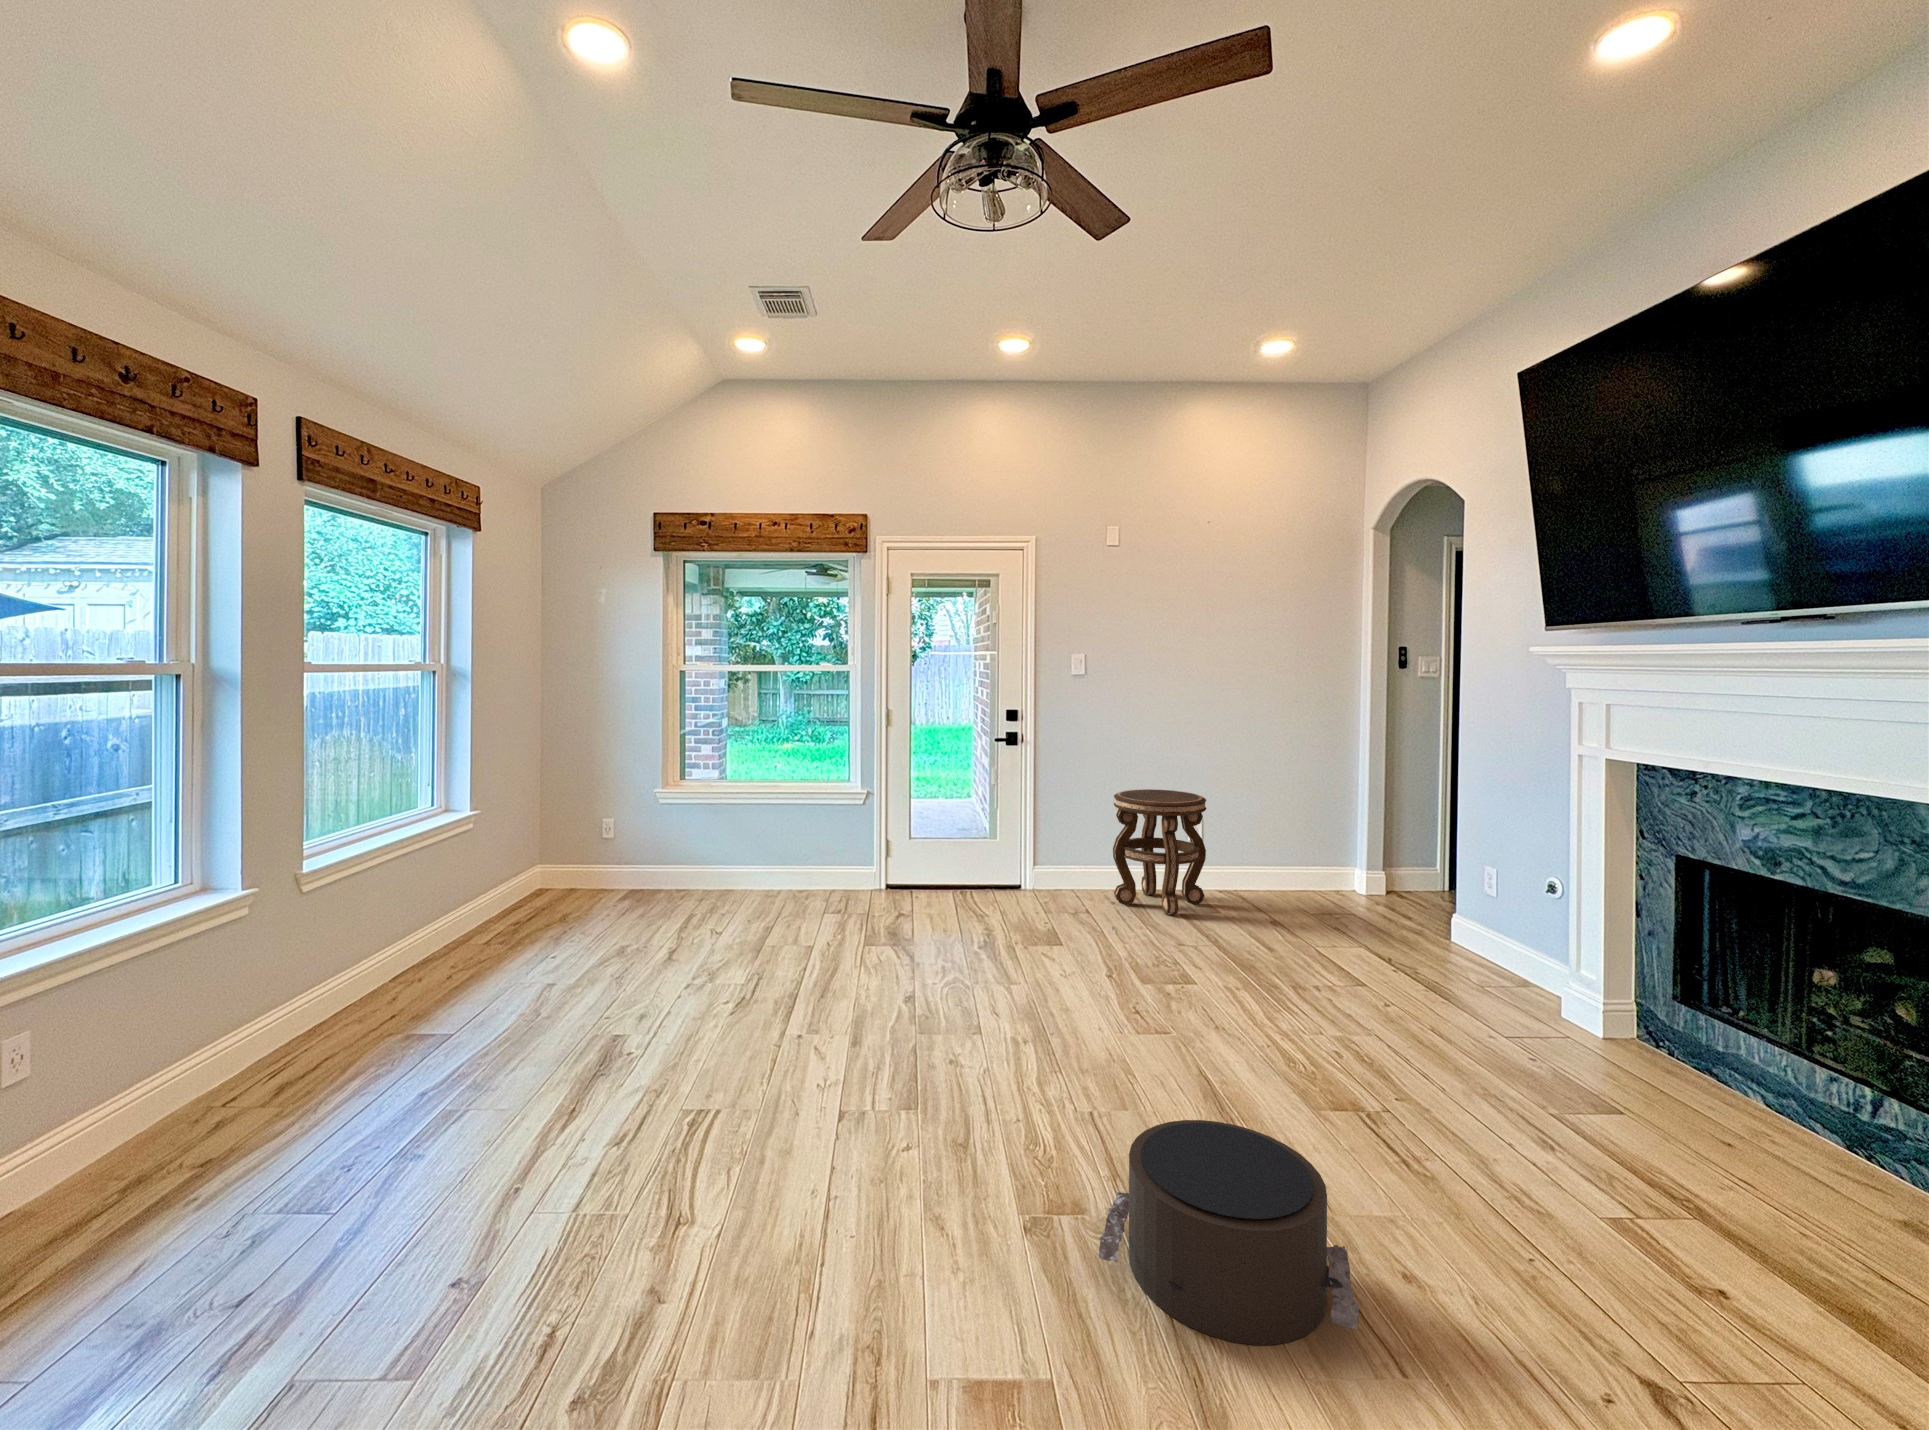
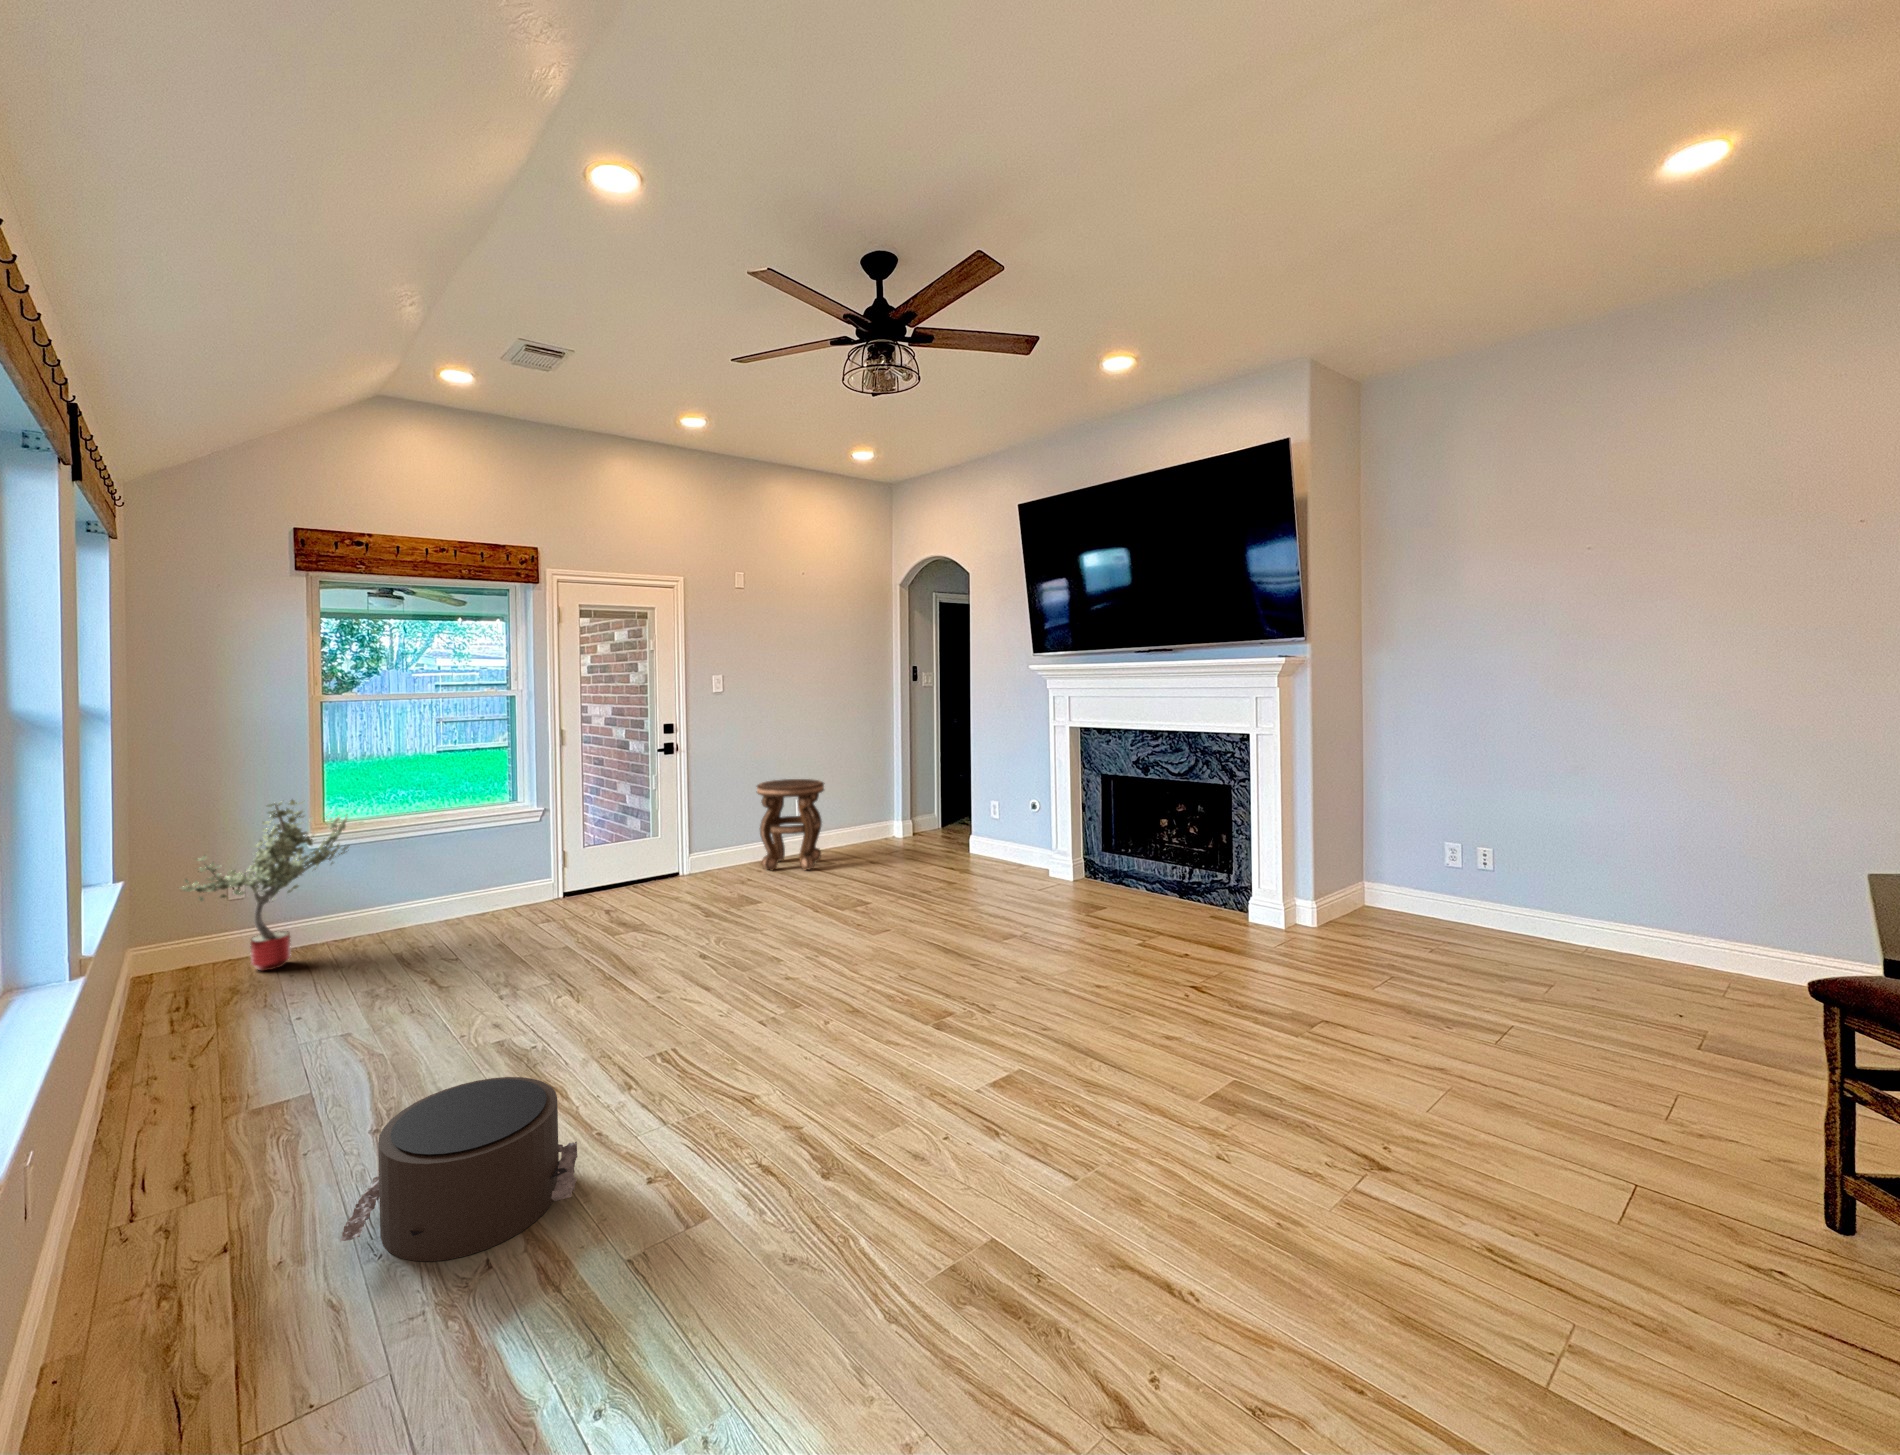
potted tree: none [559,756,677,904] -> present [181,800,349,970]
pouf: present [1098,1120,1360,1345] -> present [340,1077,578,1262]

